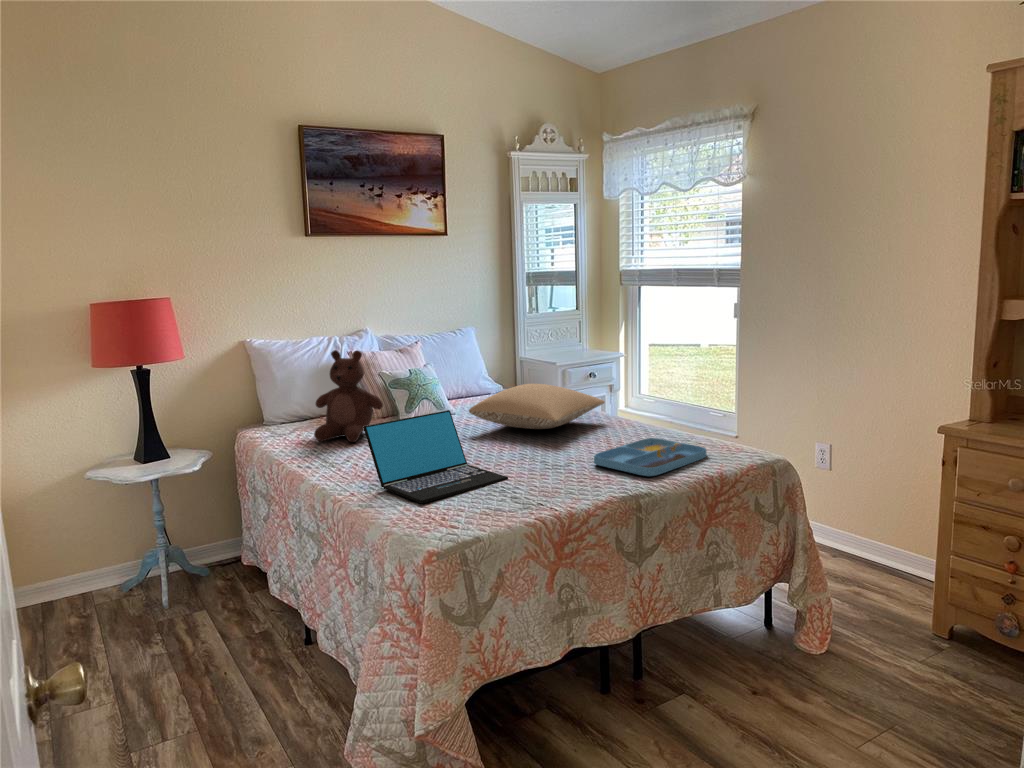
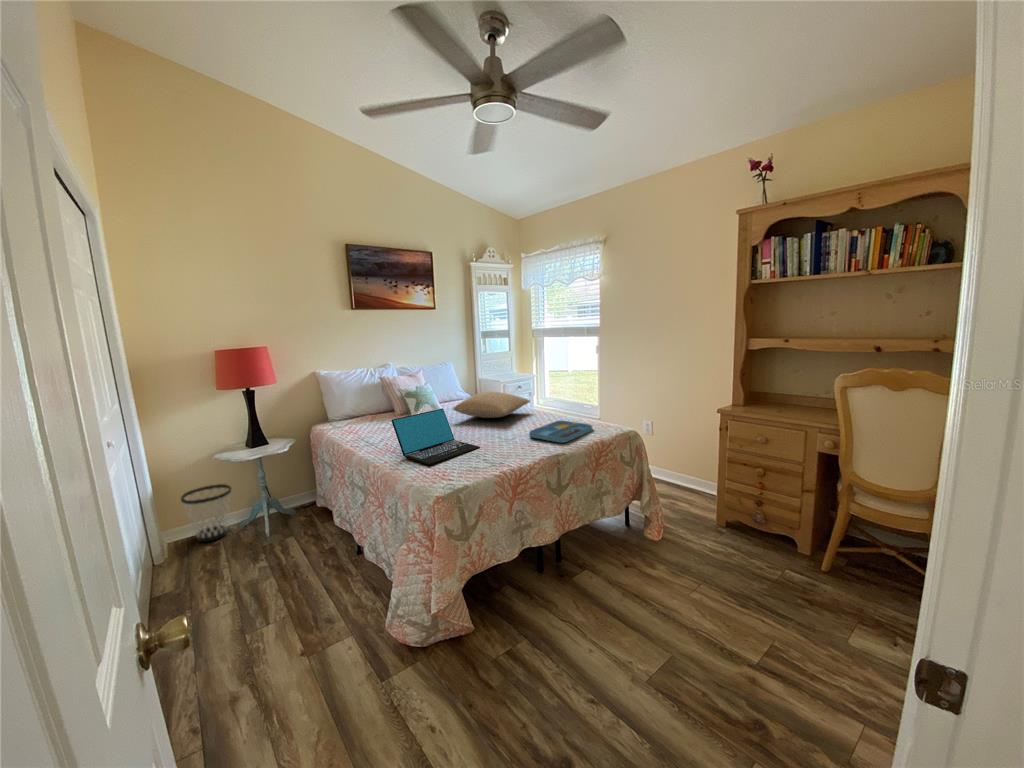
teddy bear: present [314,350,383,442] -> none [360,375,402,430]
wastebasket: none [36,520,111,610] -> present [181,484,231,542]

